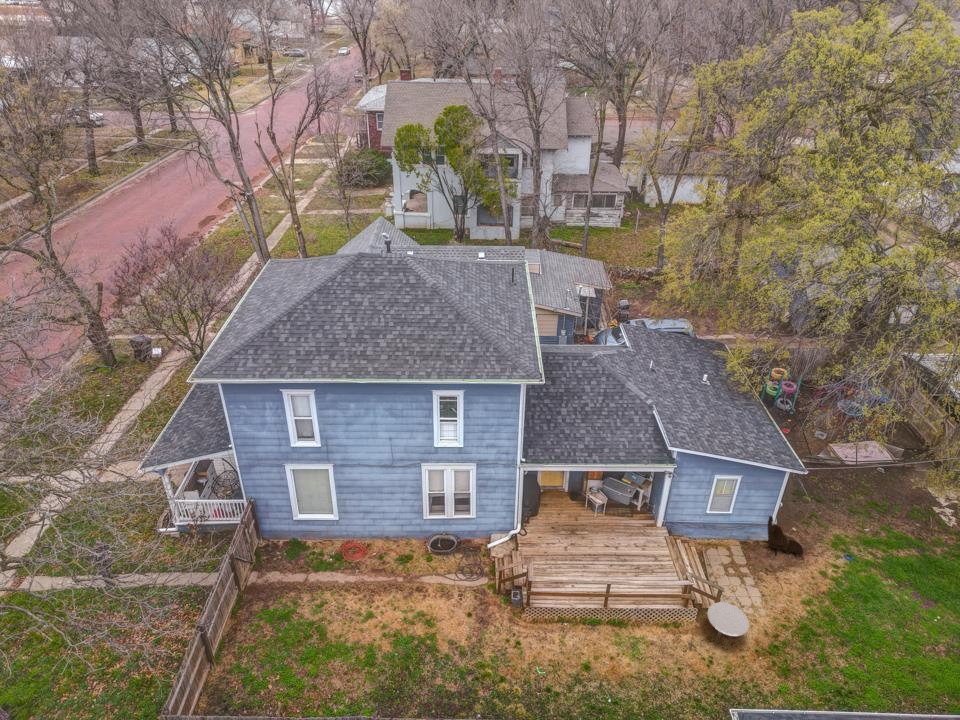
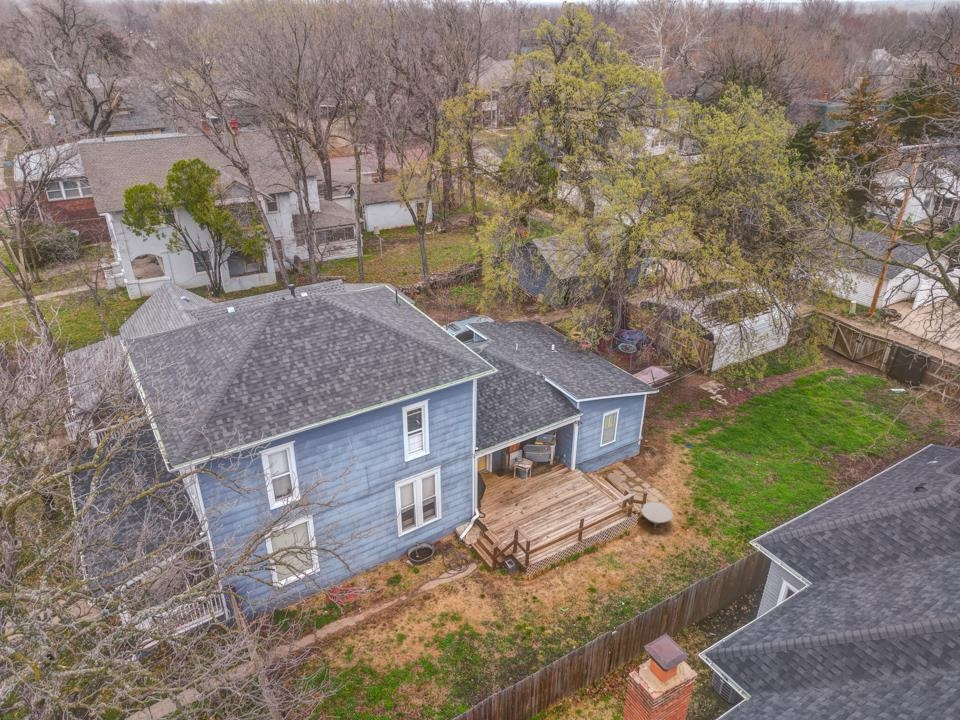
lounge chair: present [765,516,803,556] -> none [638,434,666,462]

